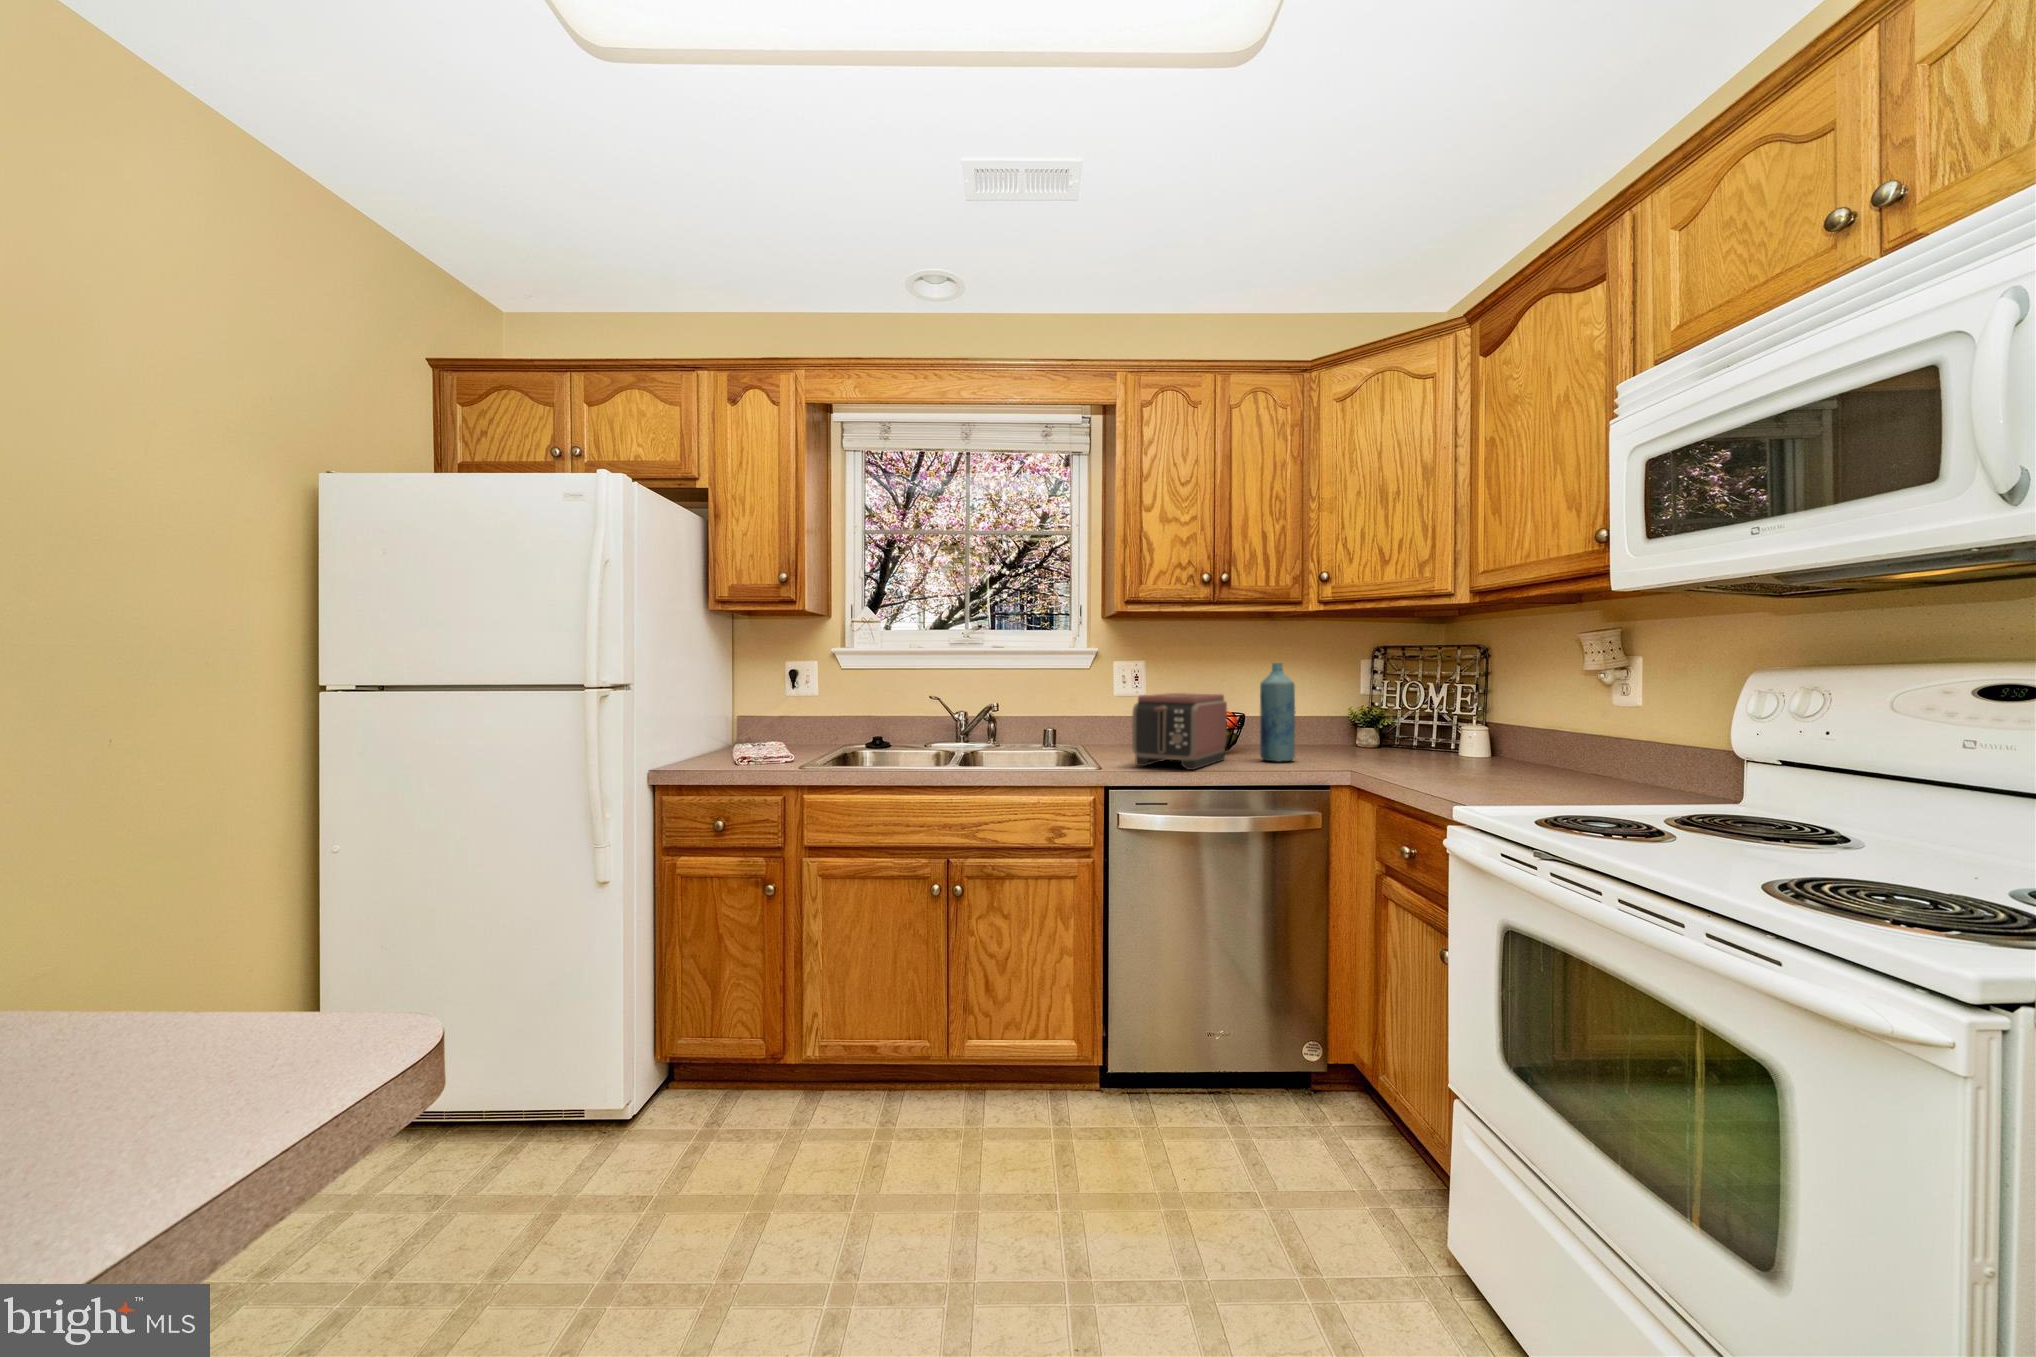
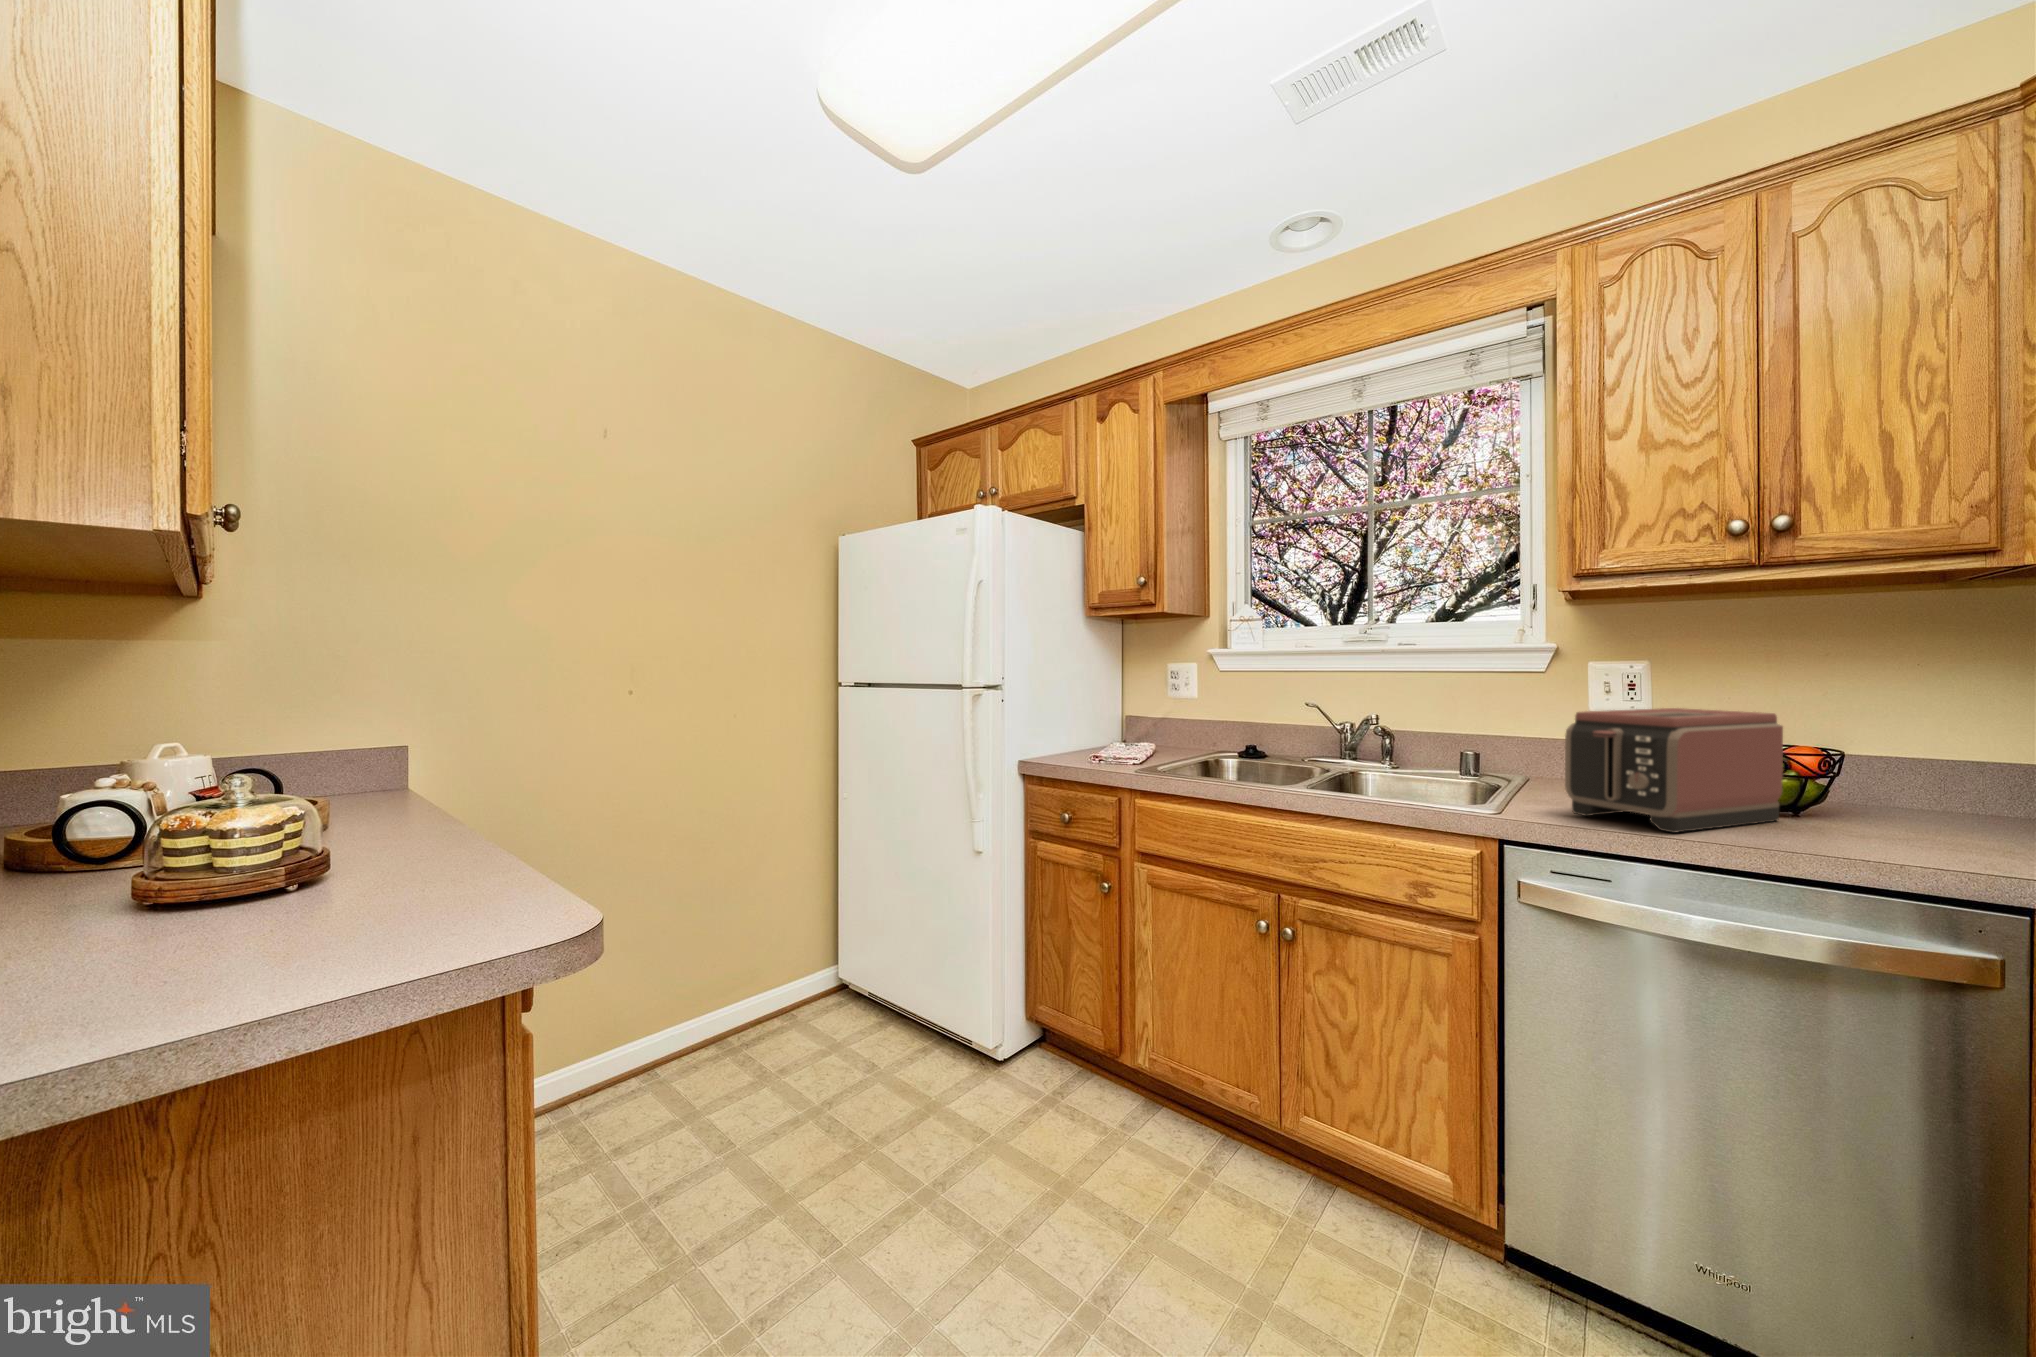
bottle: present [1260,663,1296,761] -> none [1864,660,1961,840]

